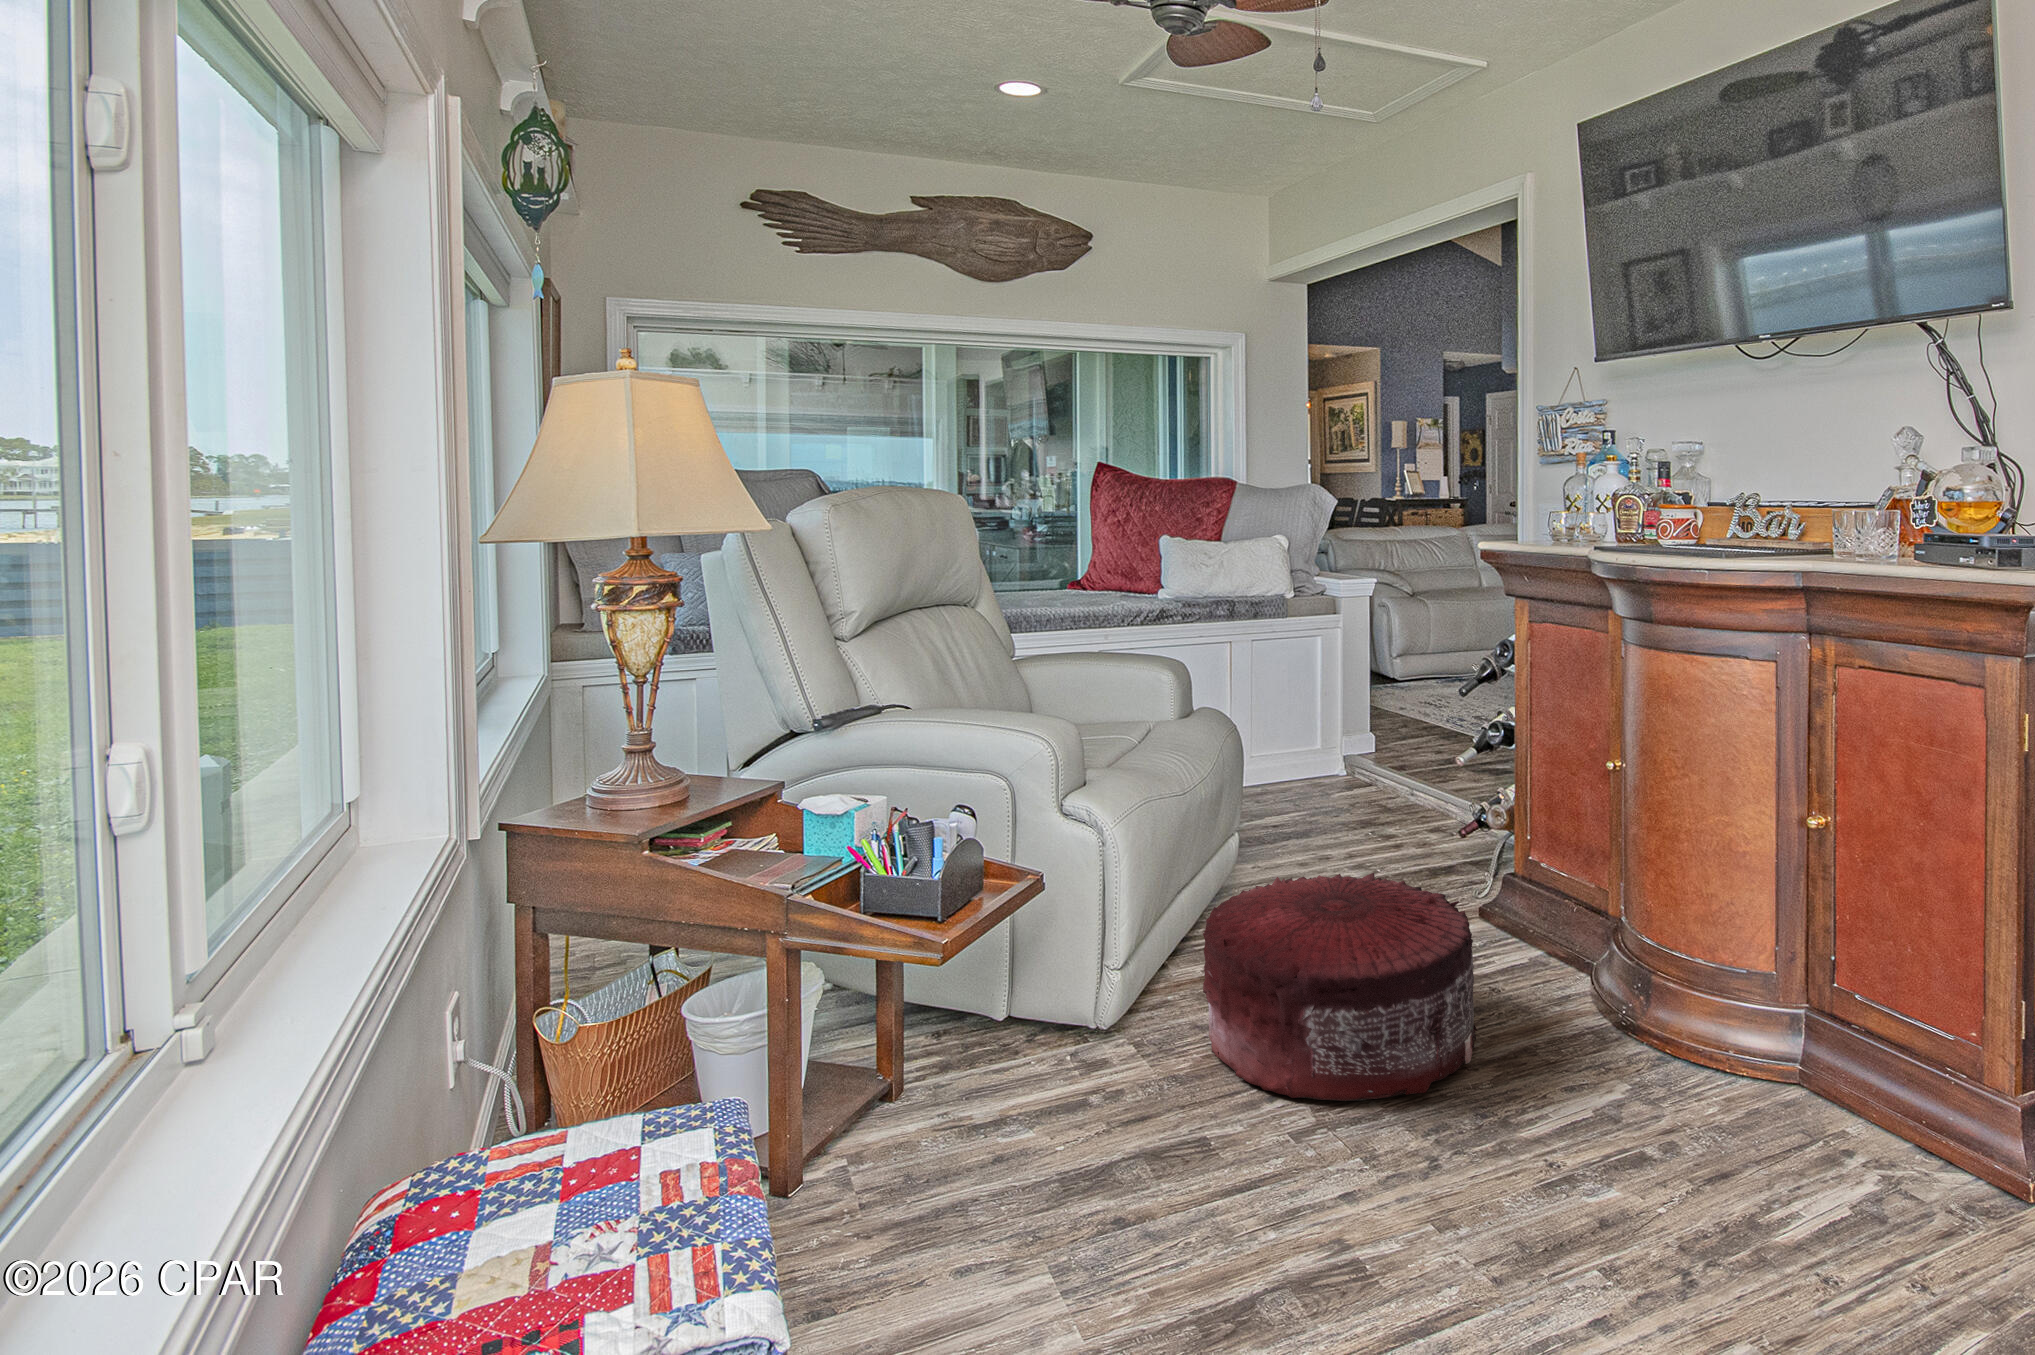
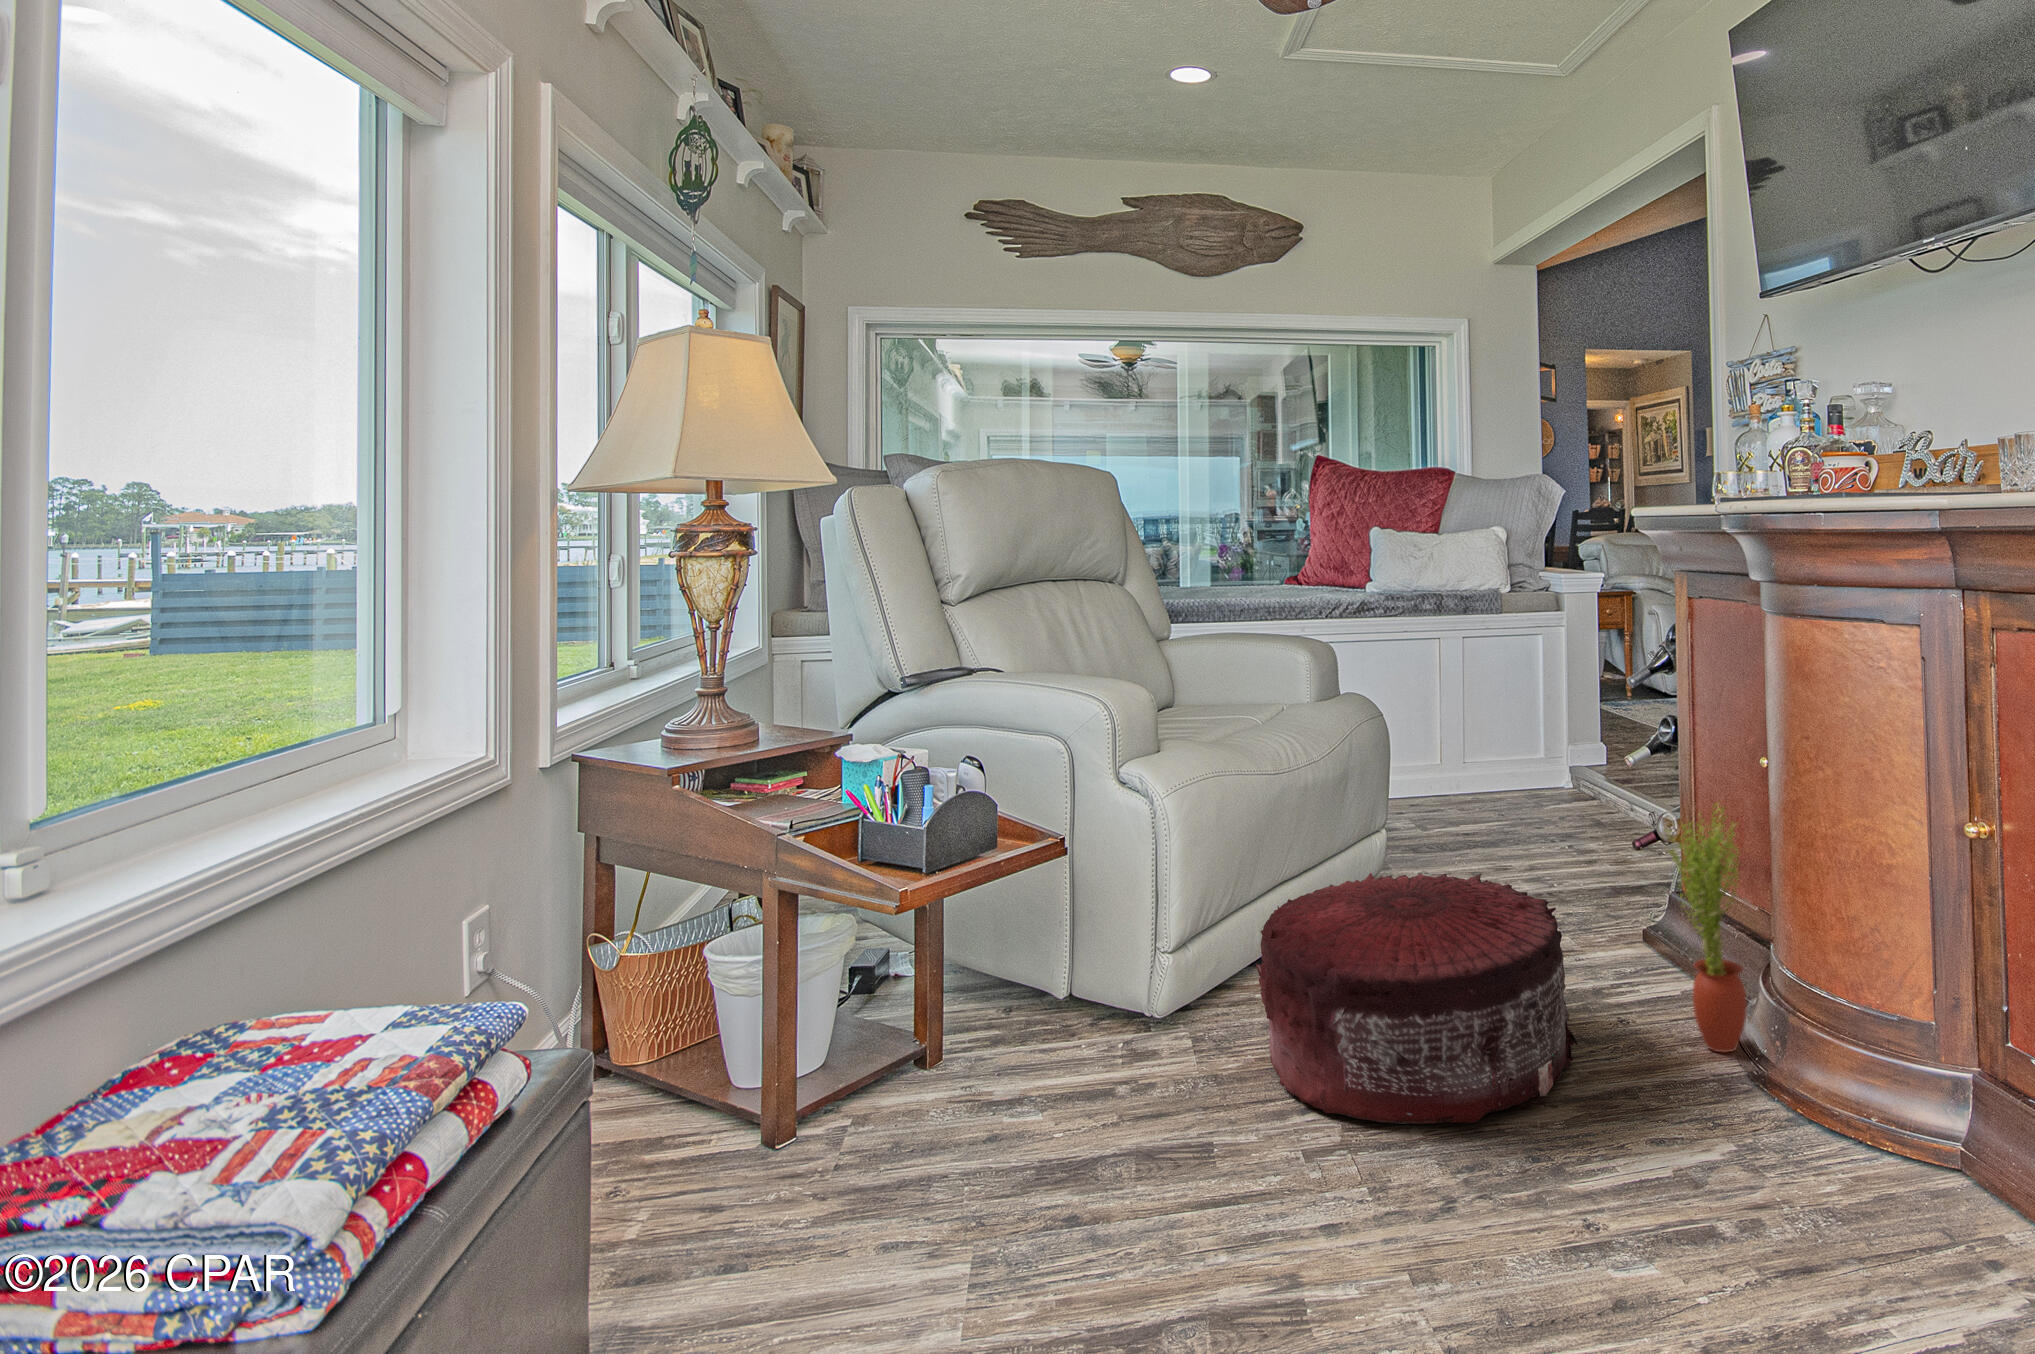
potted plant: none [1537,802,1603,1011] -> present [1666,805,1747,1053]

